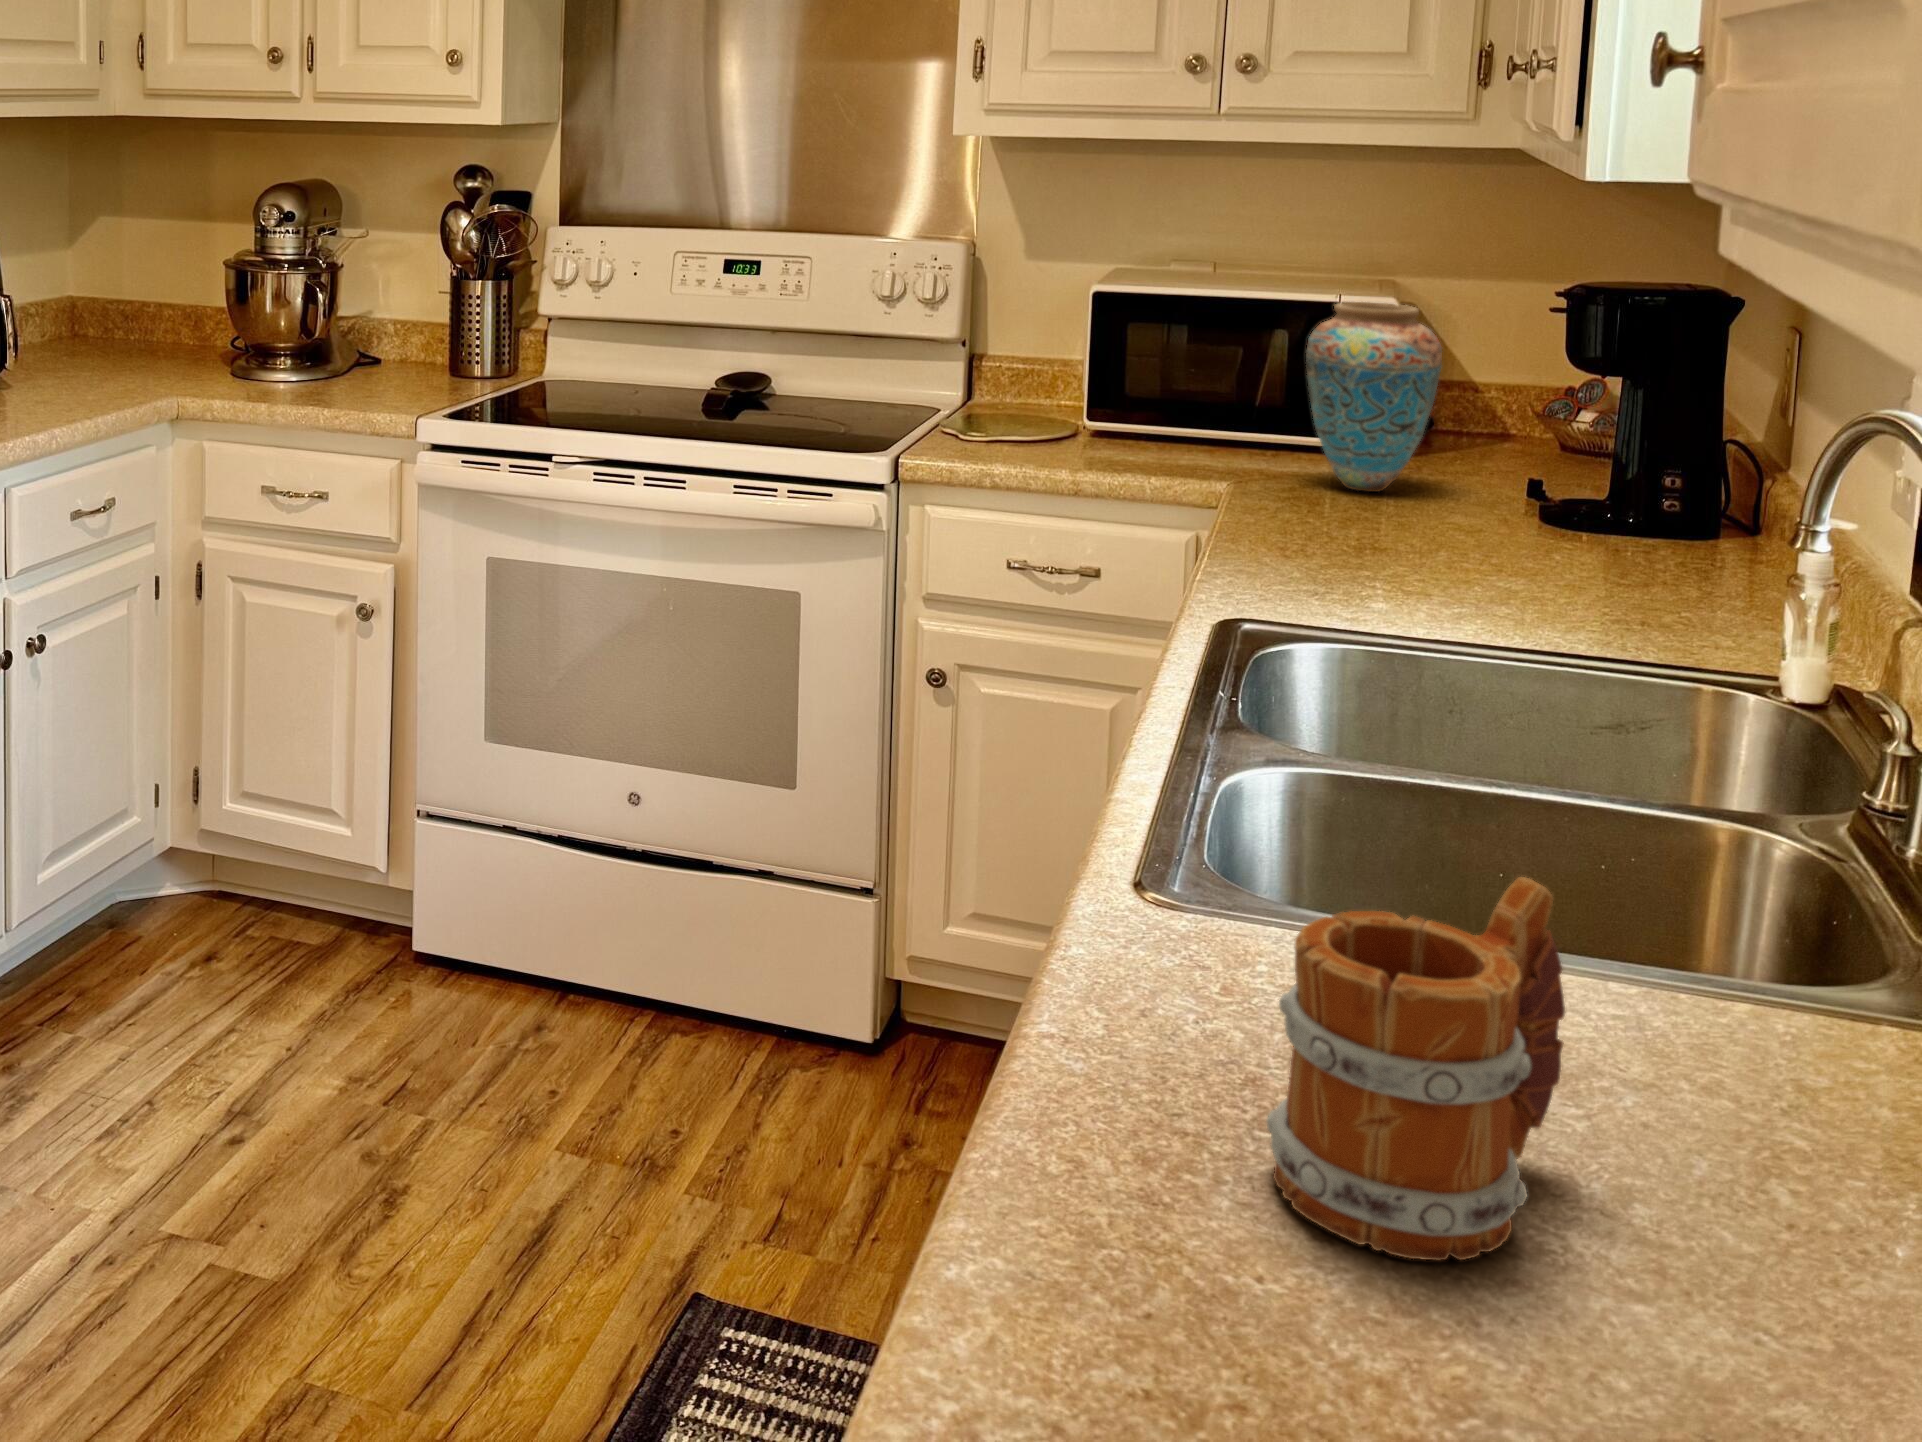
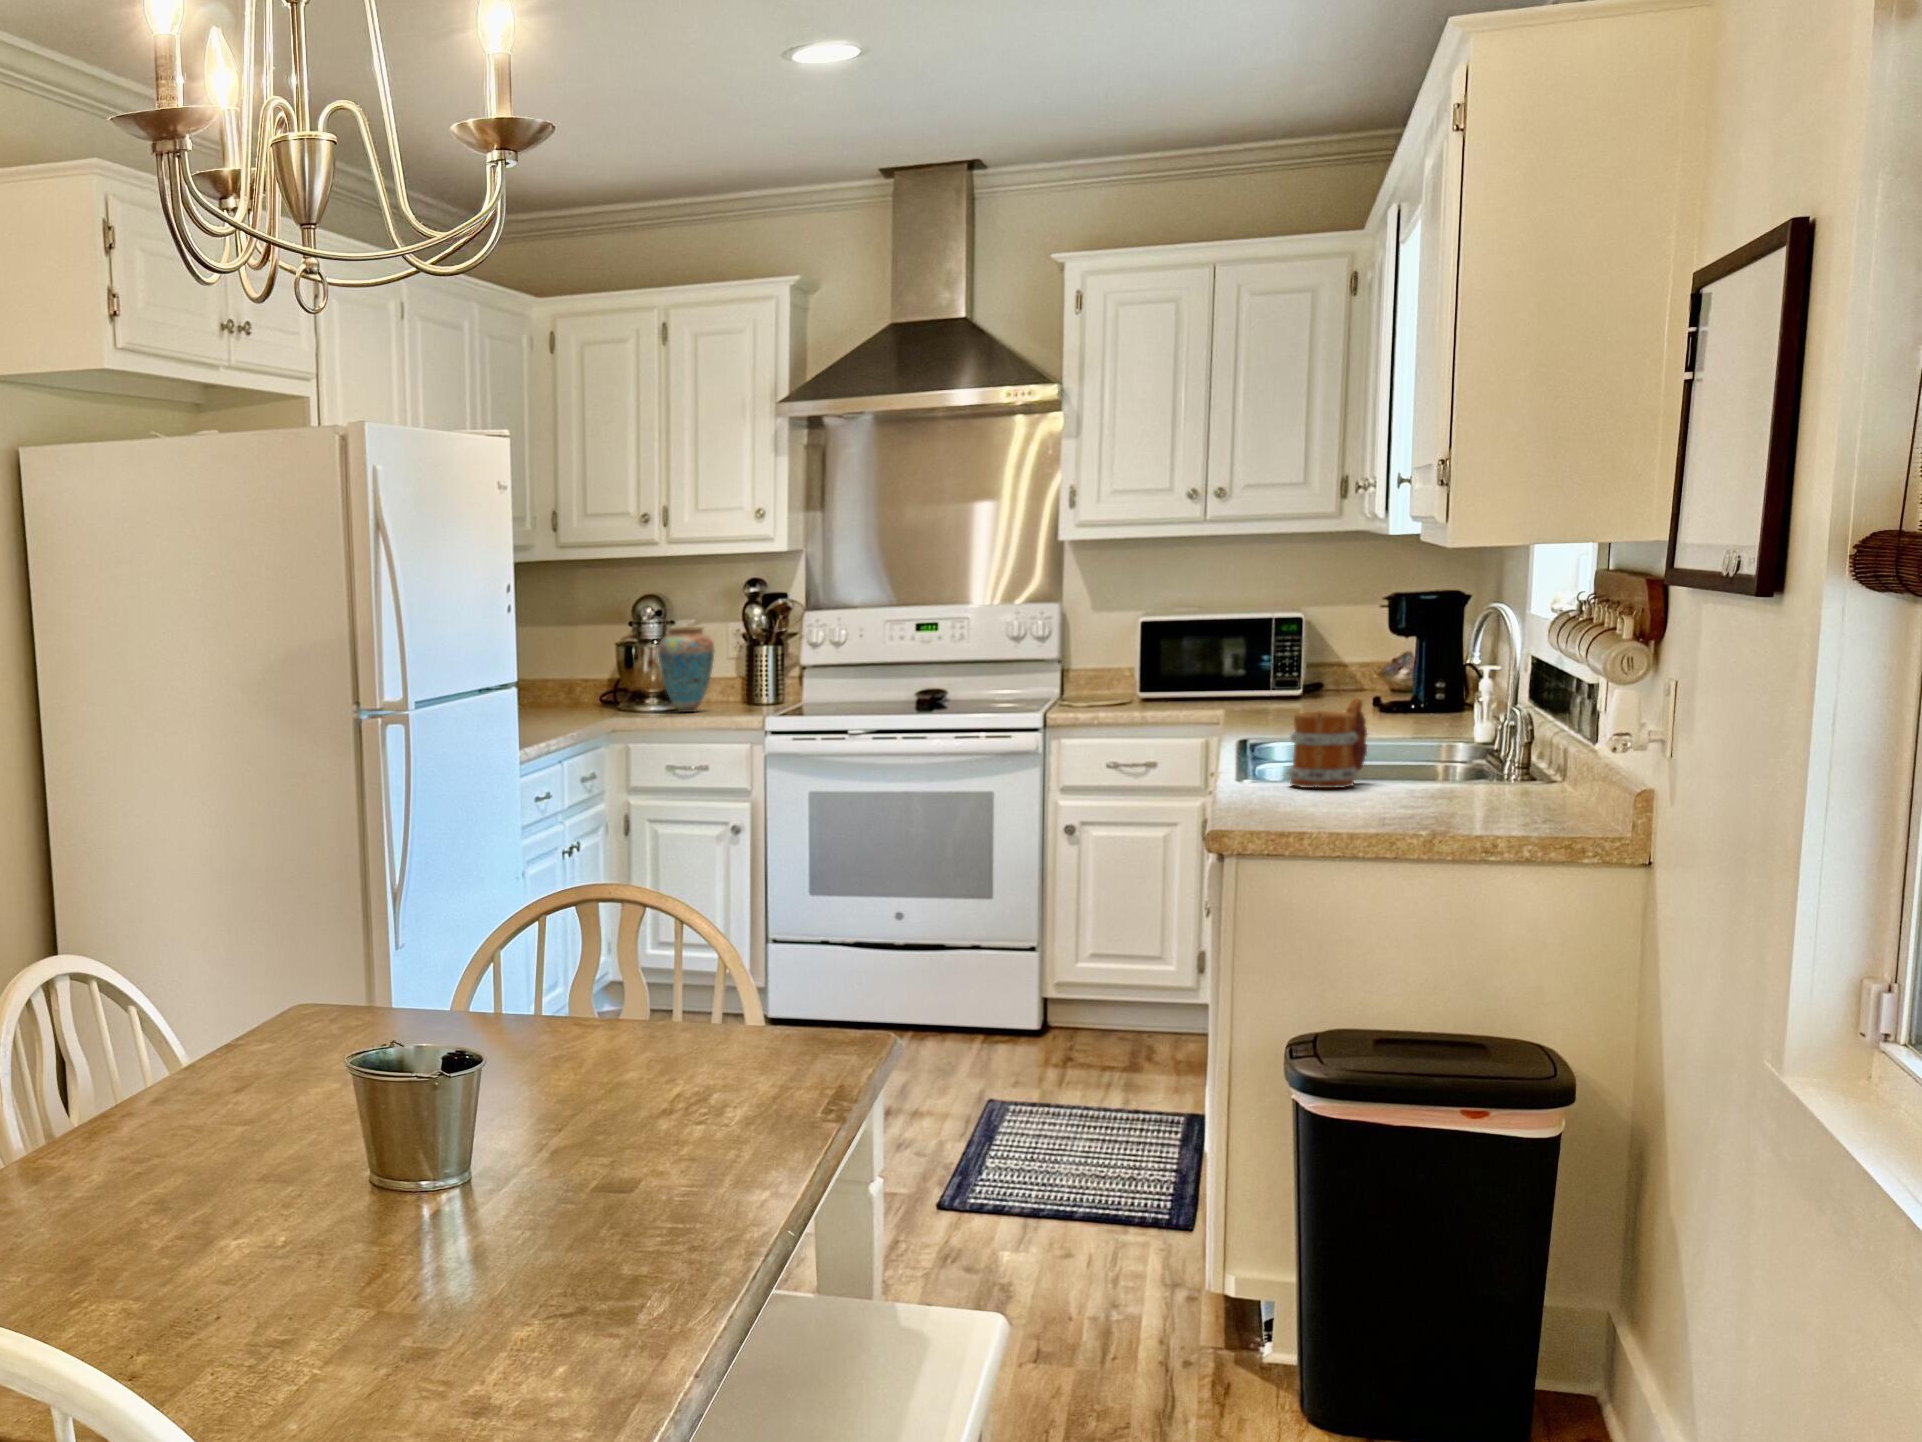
vase: present [1306,302,1442,492] -> present [658,627,714,712]

